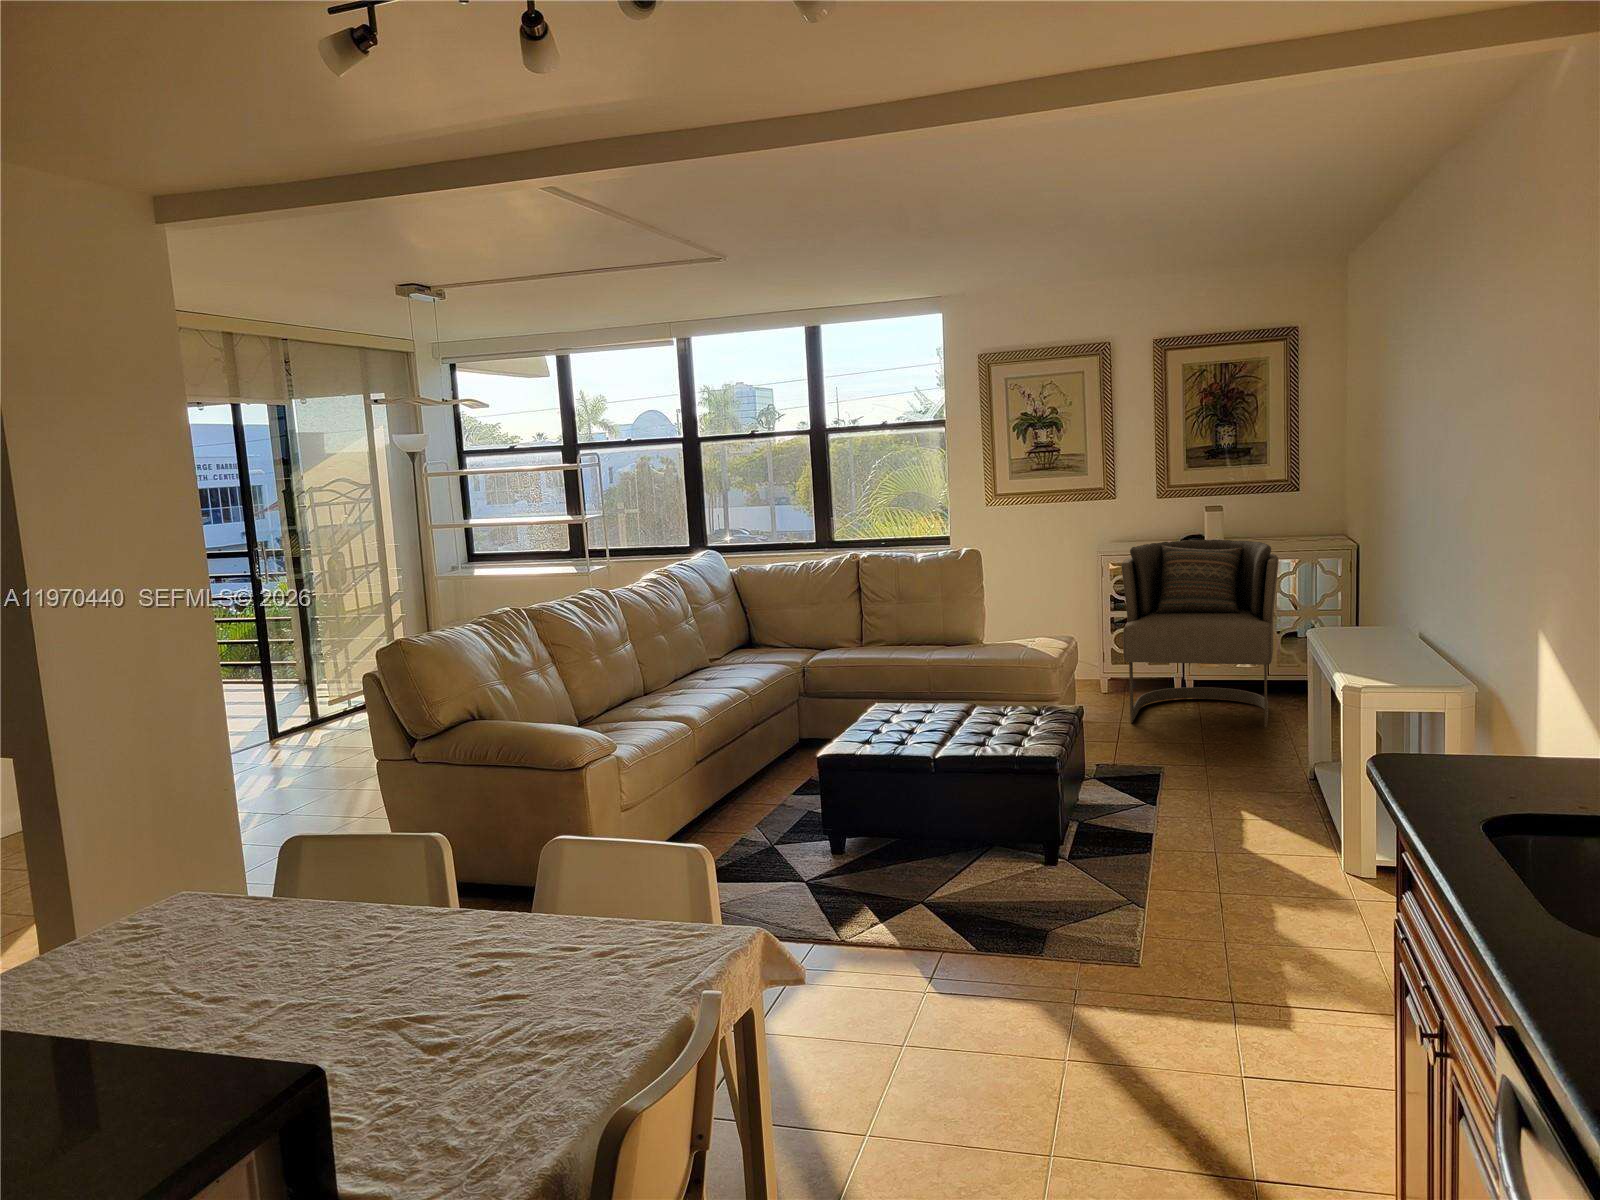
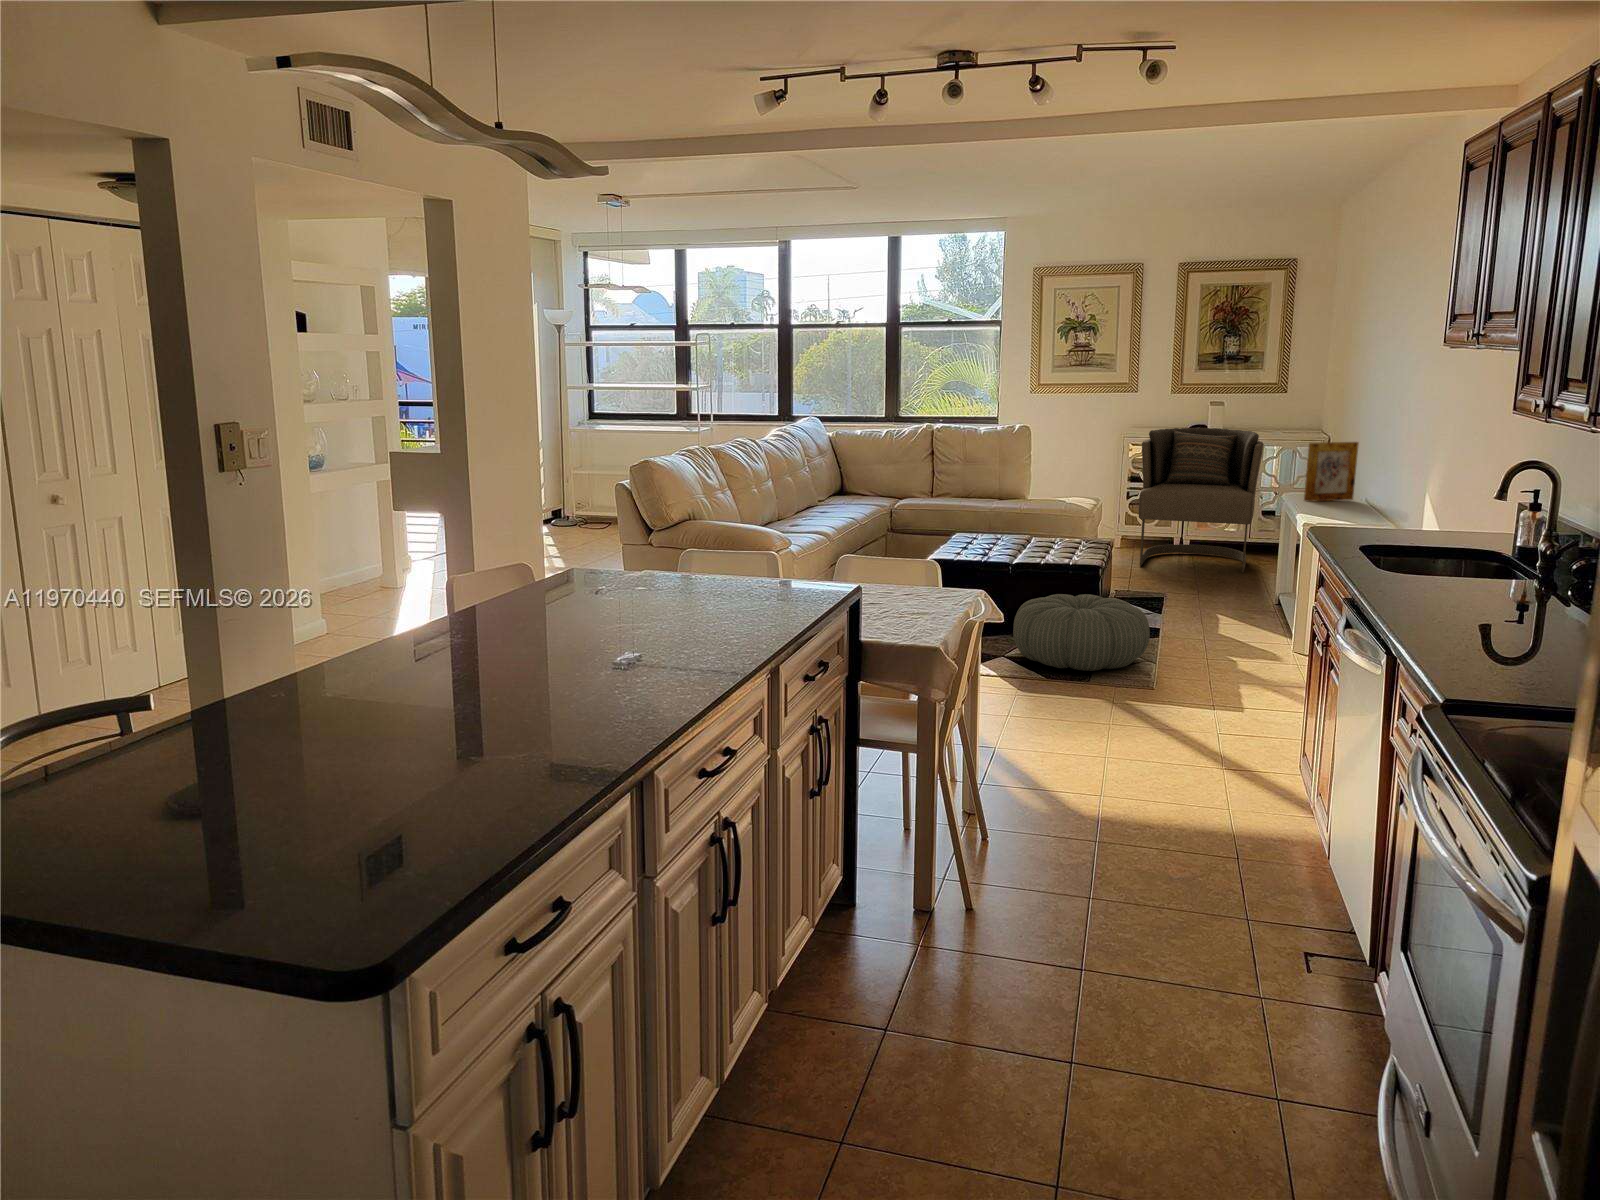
picture frame: none [1345,557,1414,643] -> present [1304,442,1359,501]
pouf: none [934,804,1138,935] -> present [1013,594,1150,671]

